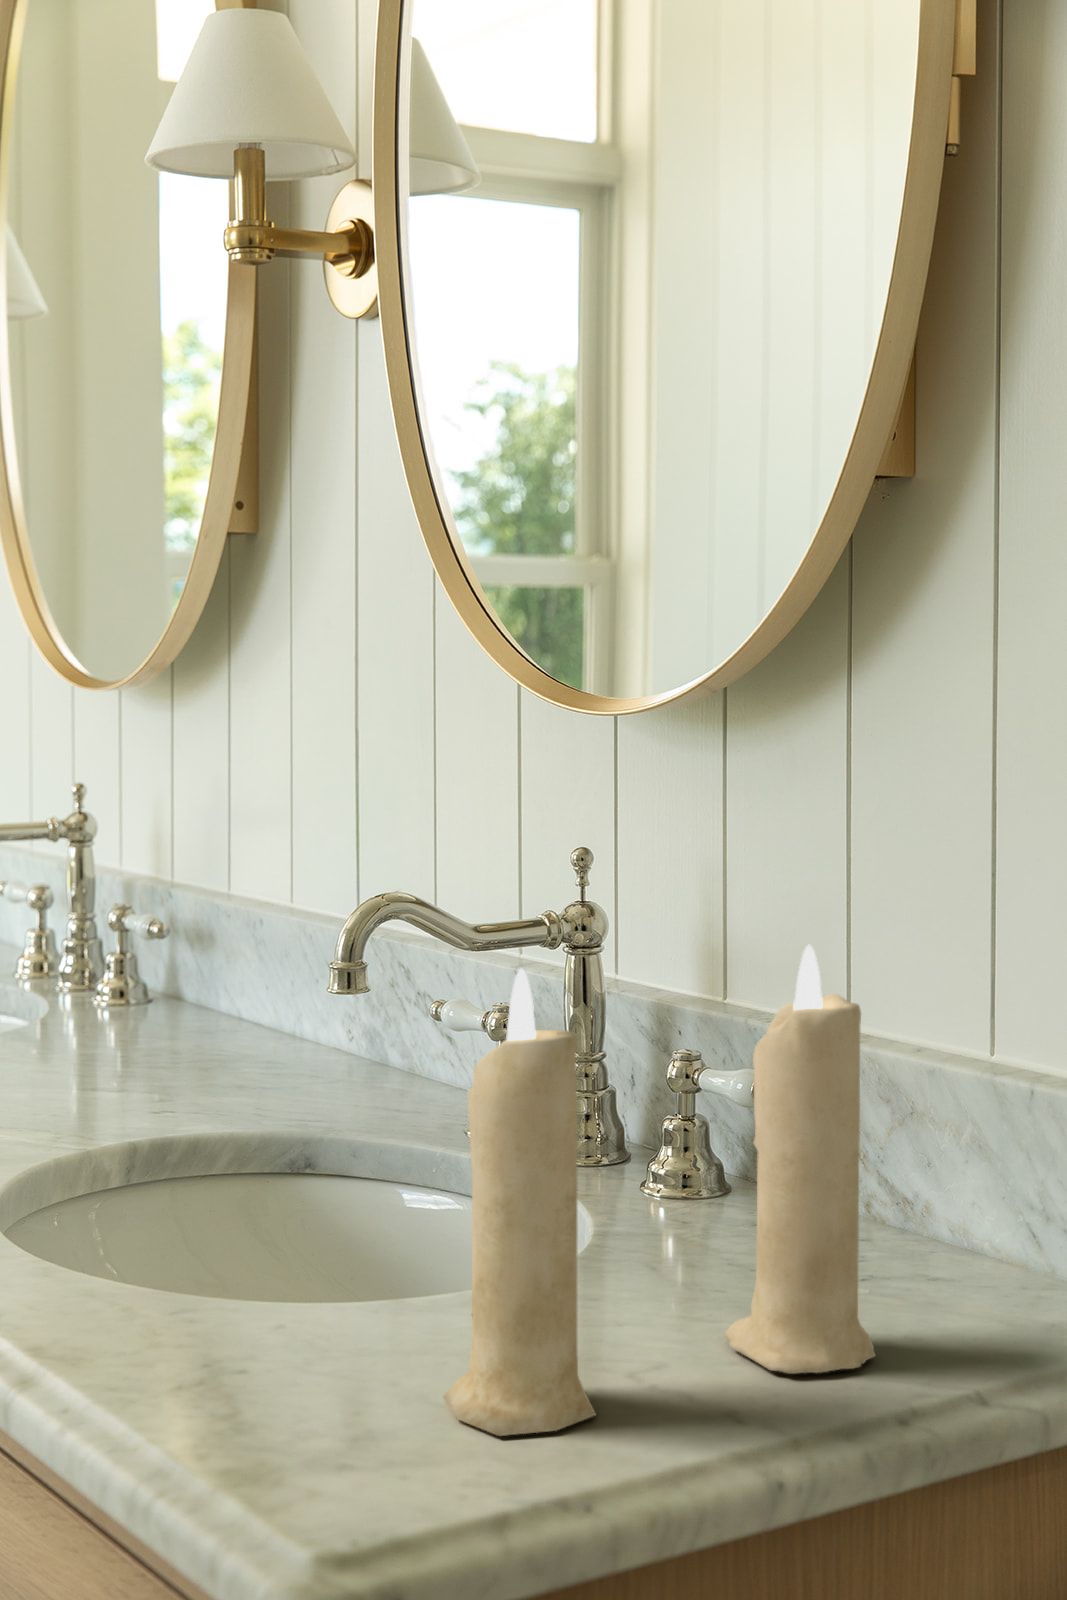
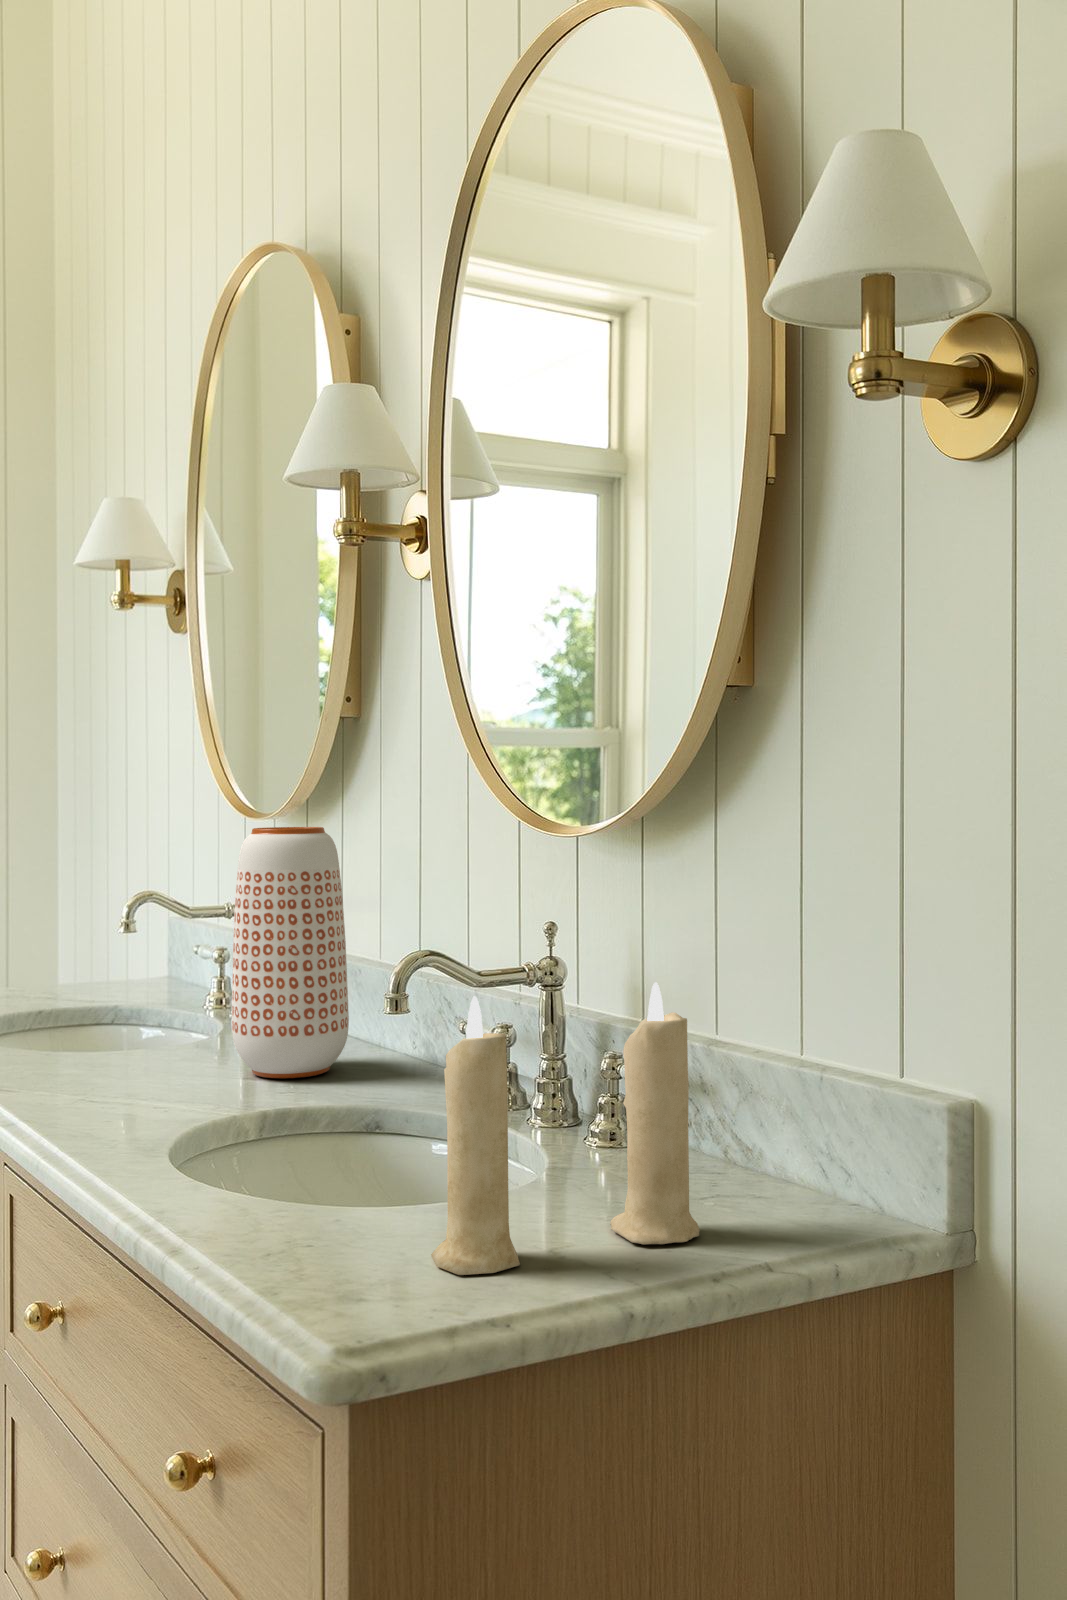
vase: none [70,701,250,1086] -> present [232,827,349,1078]

